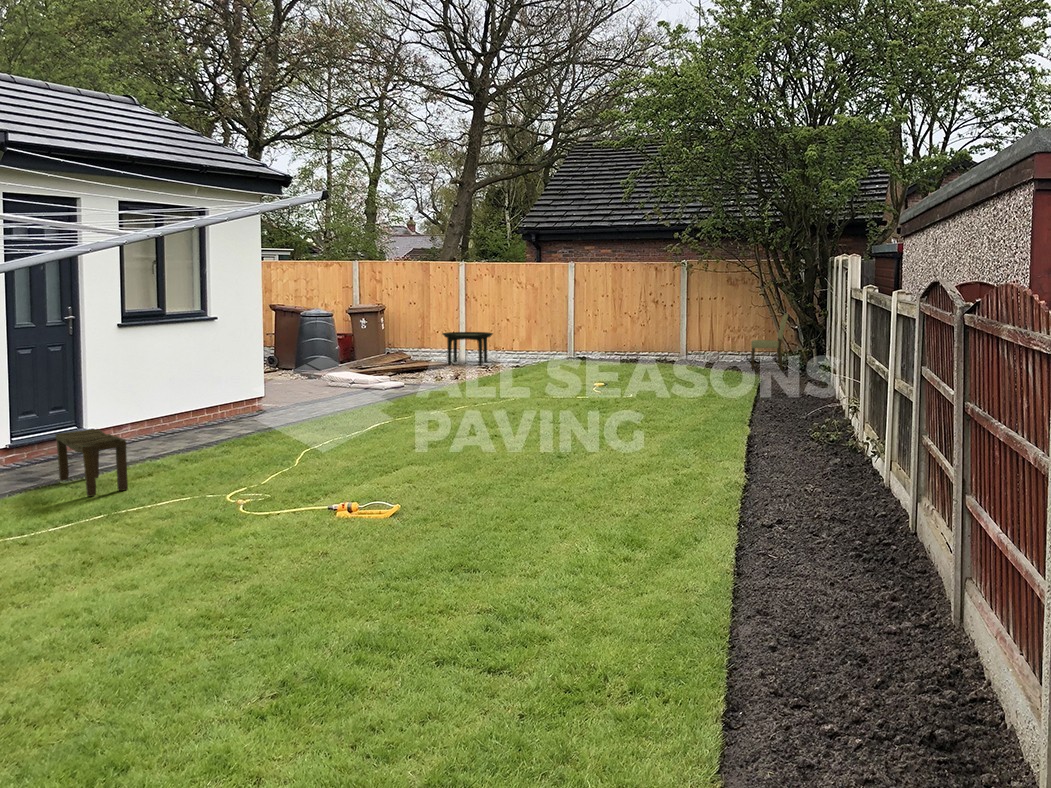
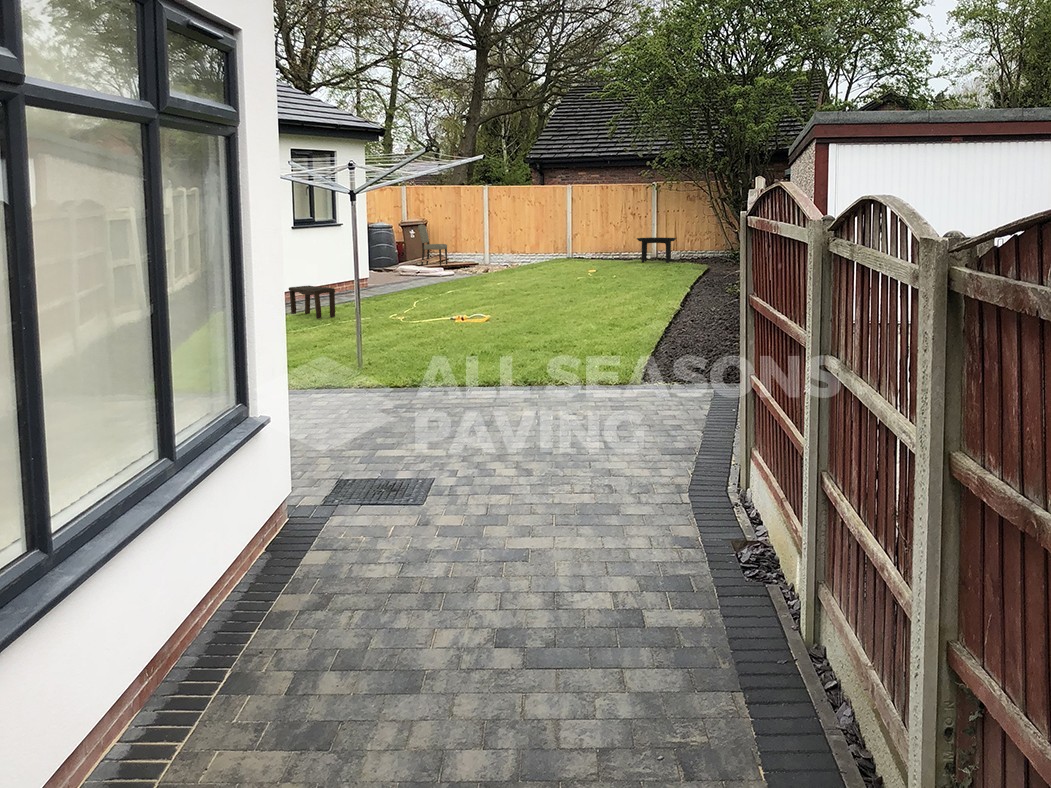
chair: present [751,313,788,371] -> present [418,224,447,266]
round table: present [442,332,493,365] -> present [637,237,676,263]

